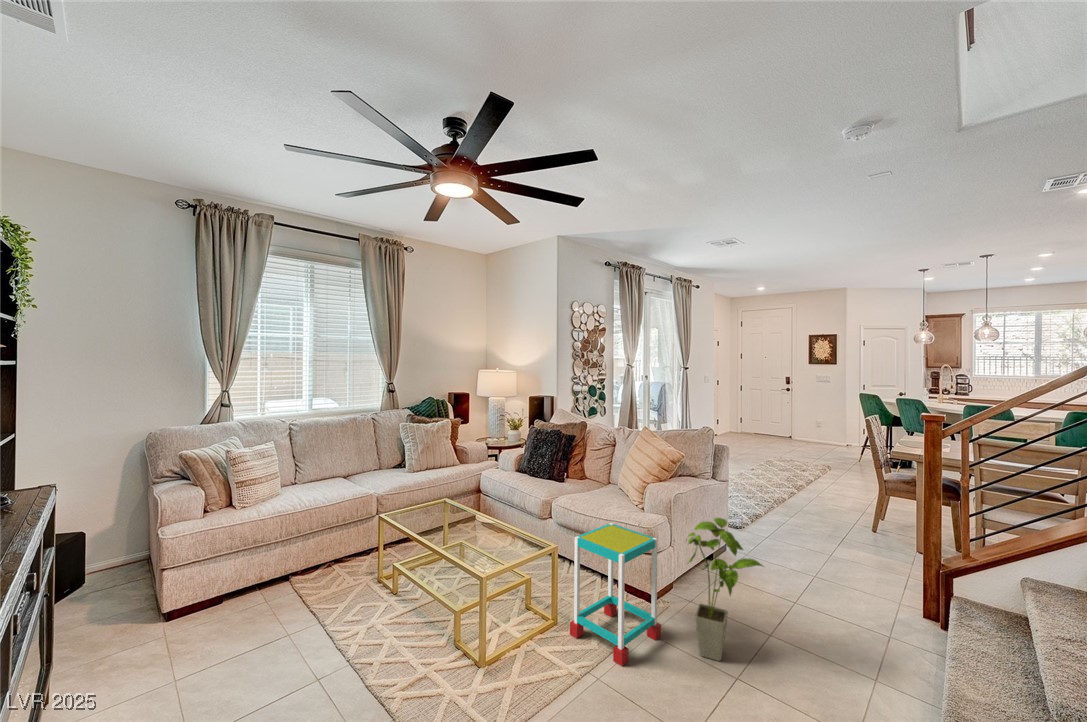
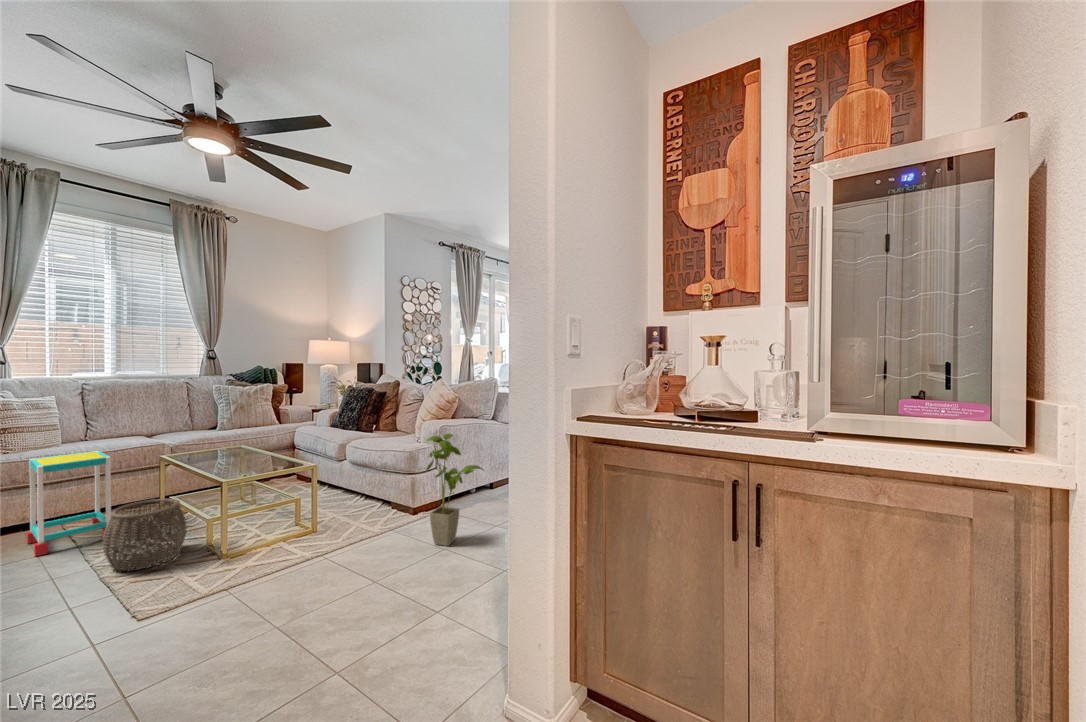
side table: present [570,523,661,666] -> present [26,451,114,556]
woven basket: none [346,570,420,660] -> present [102,498,187,571]

